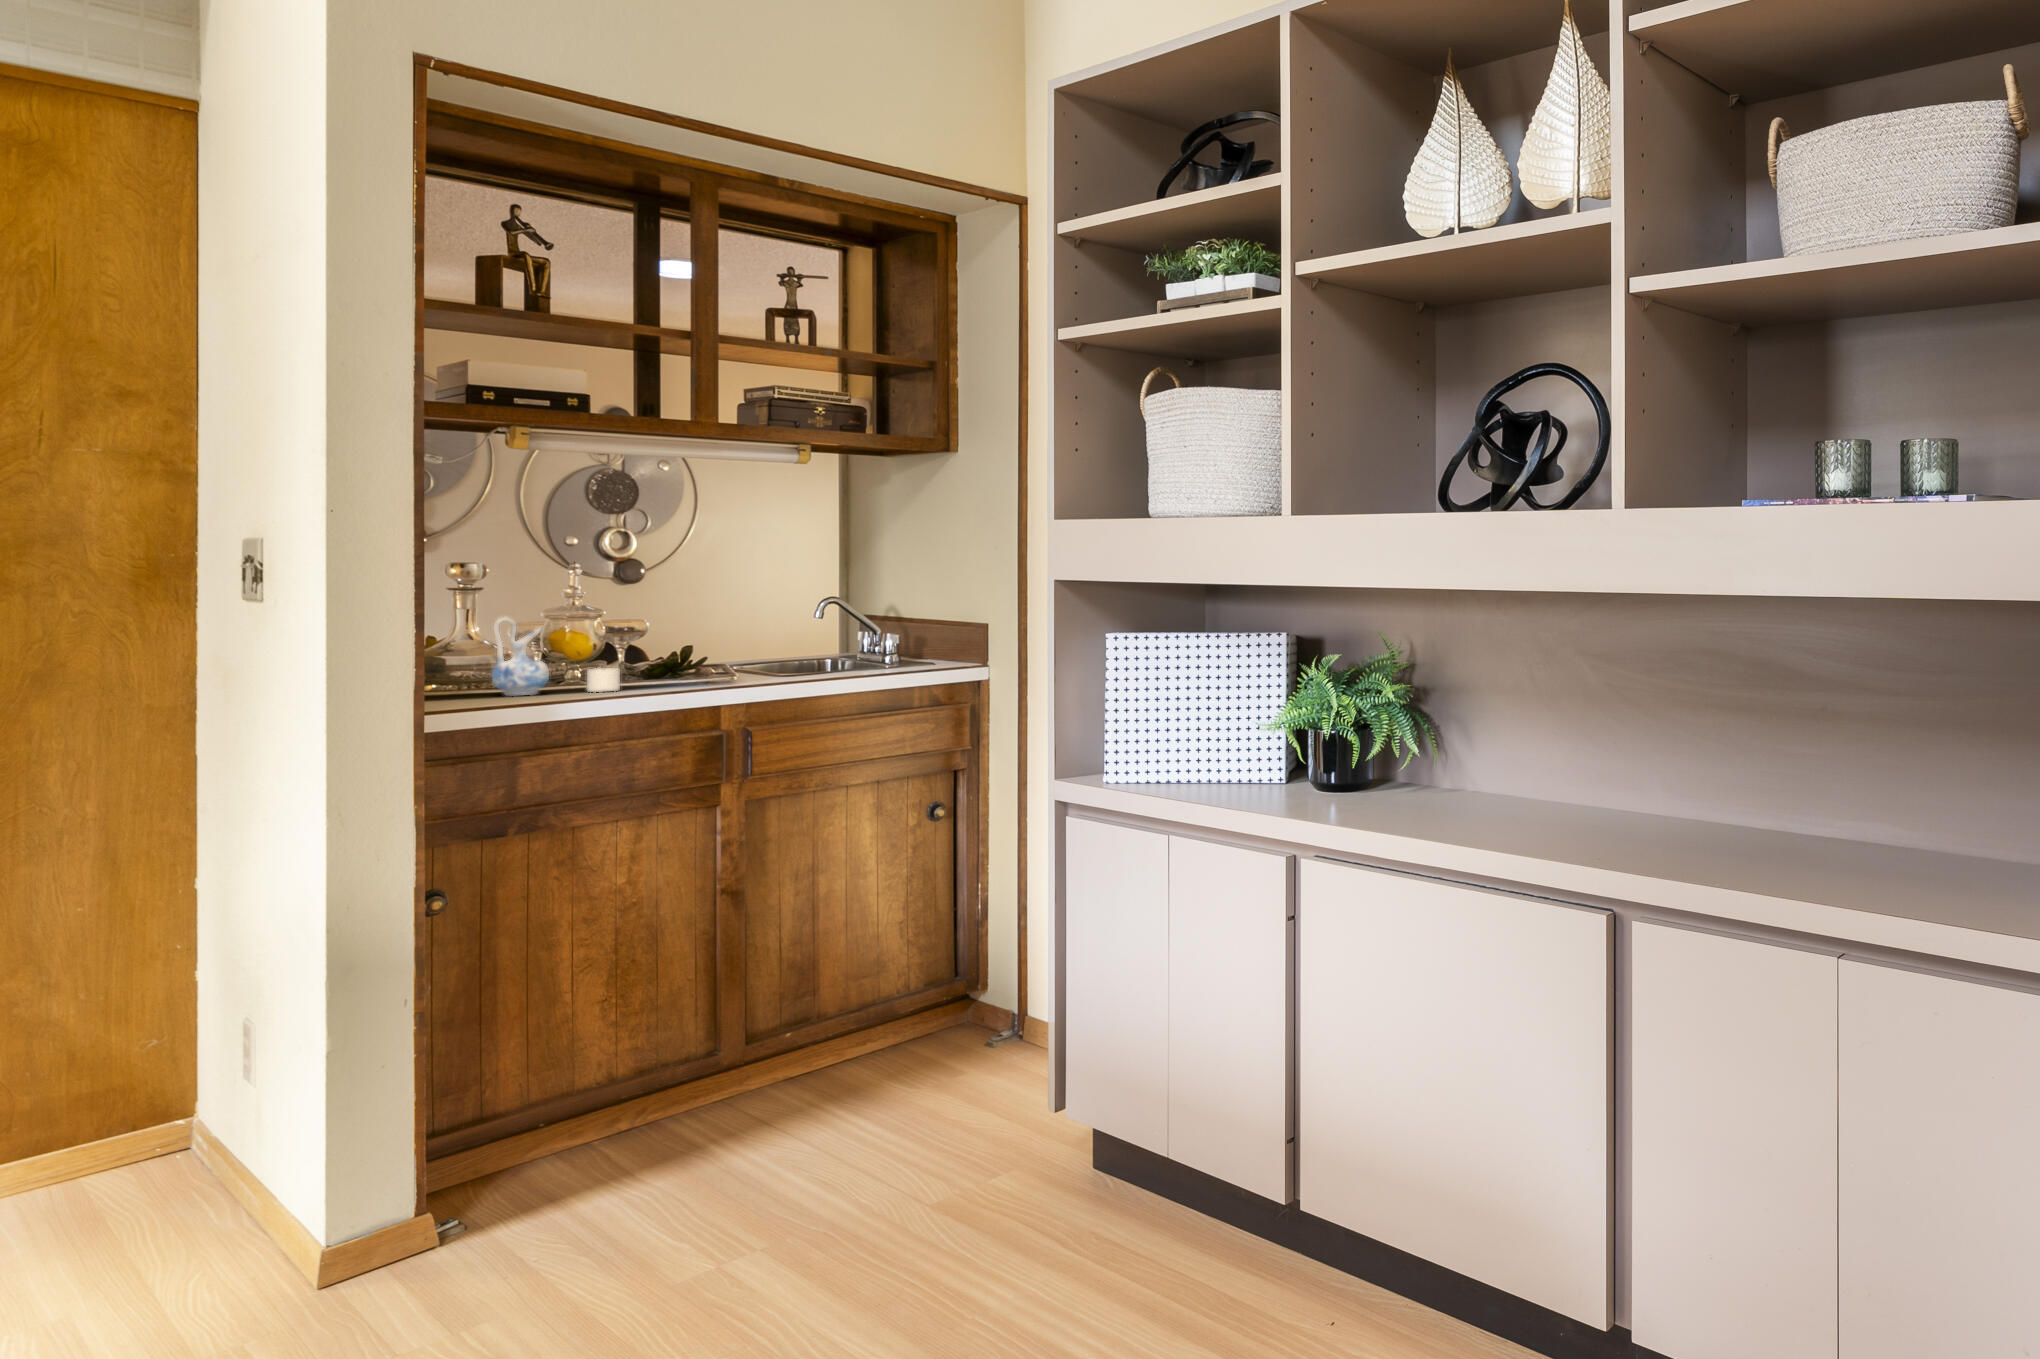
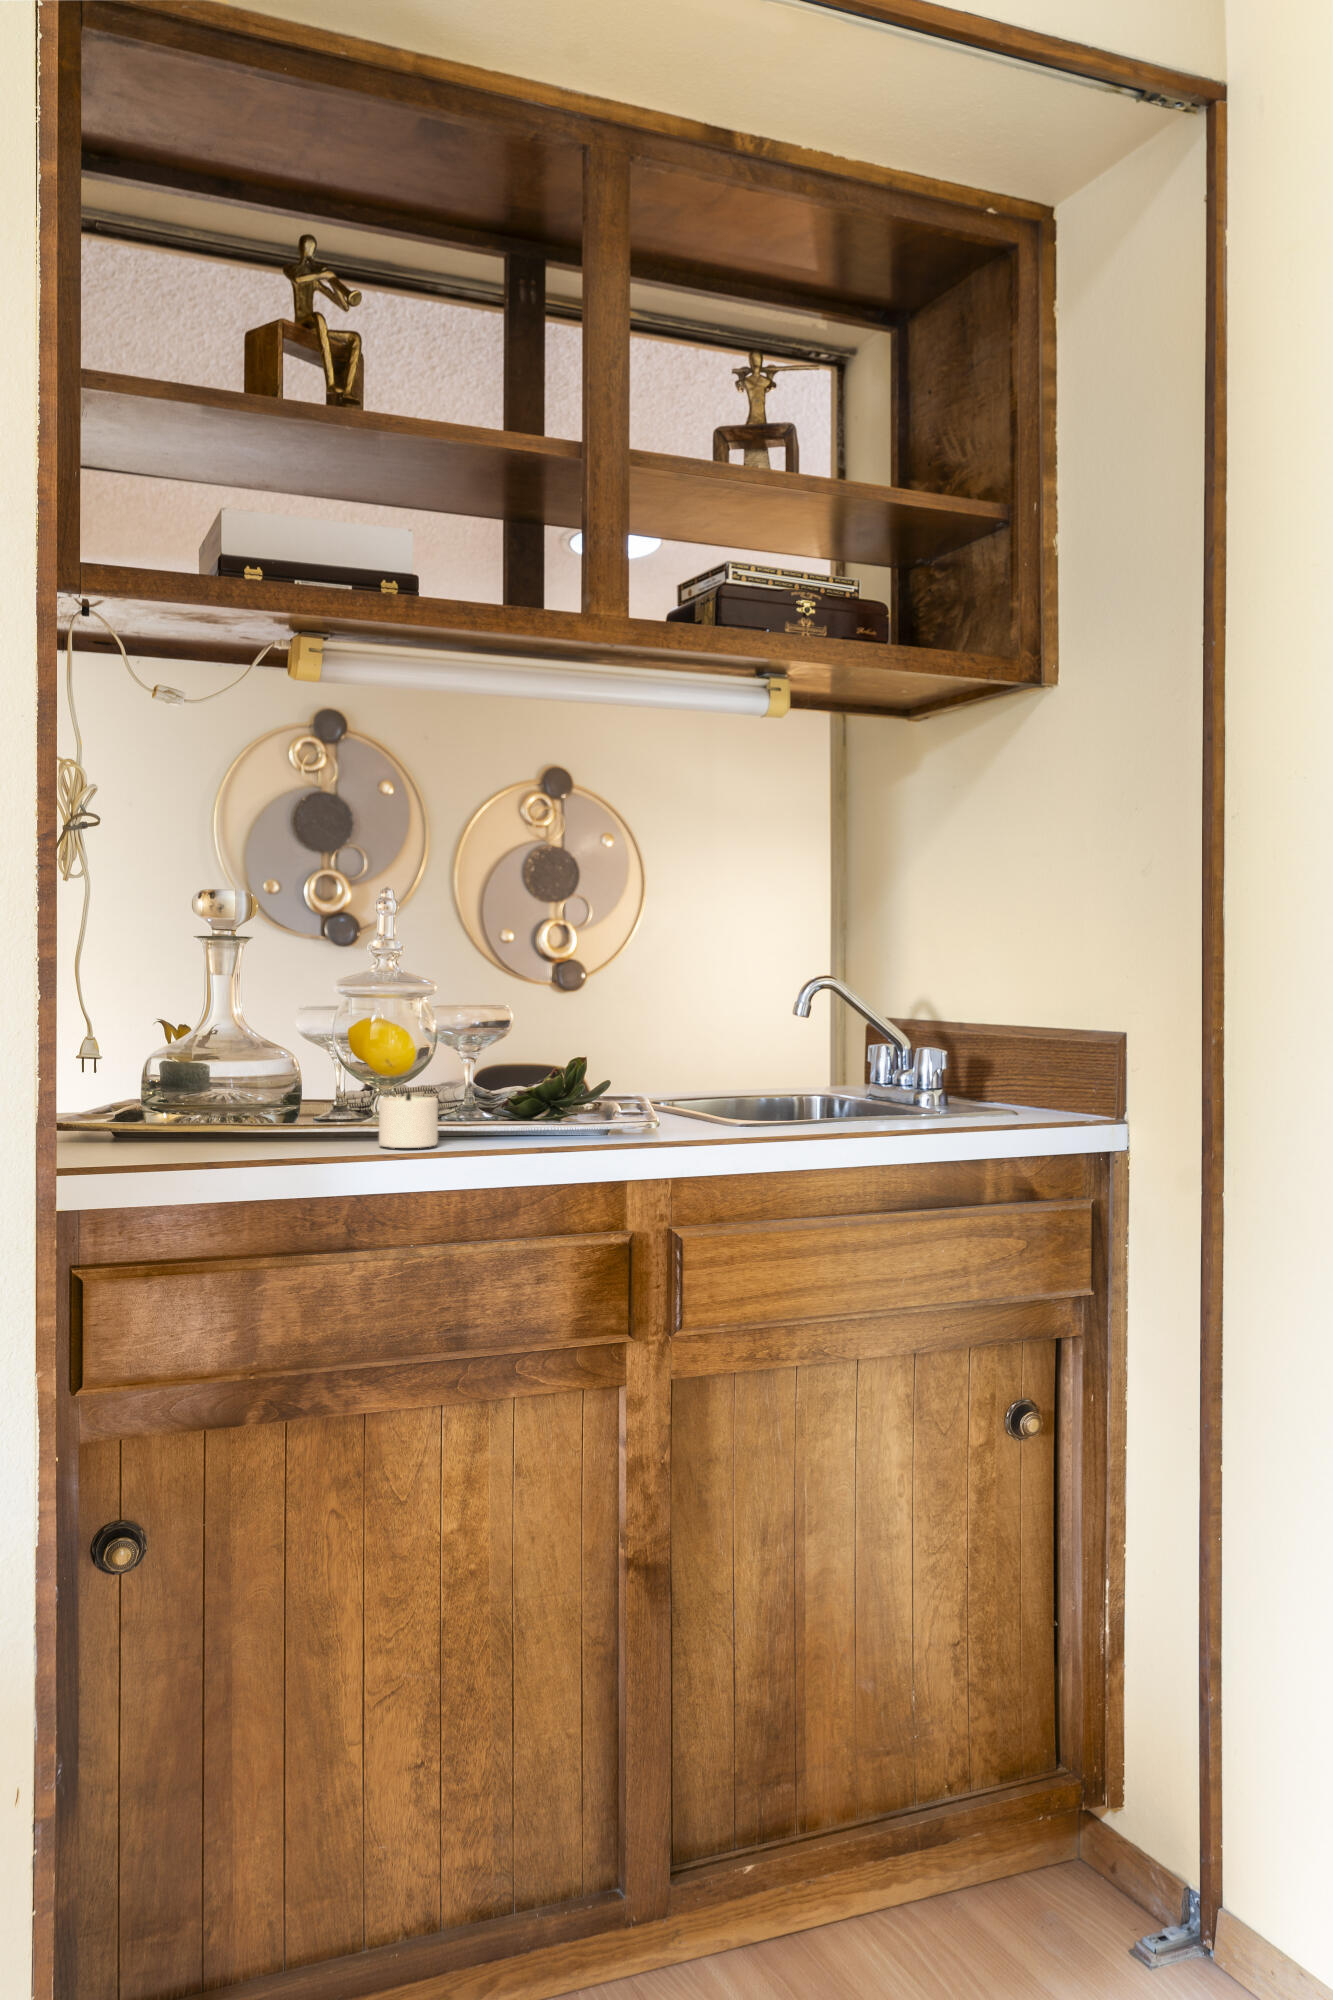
ceramic pitcher: present [492,617,549,695] -> none [208,985,309,1150]

